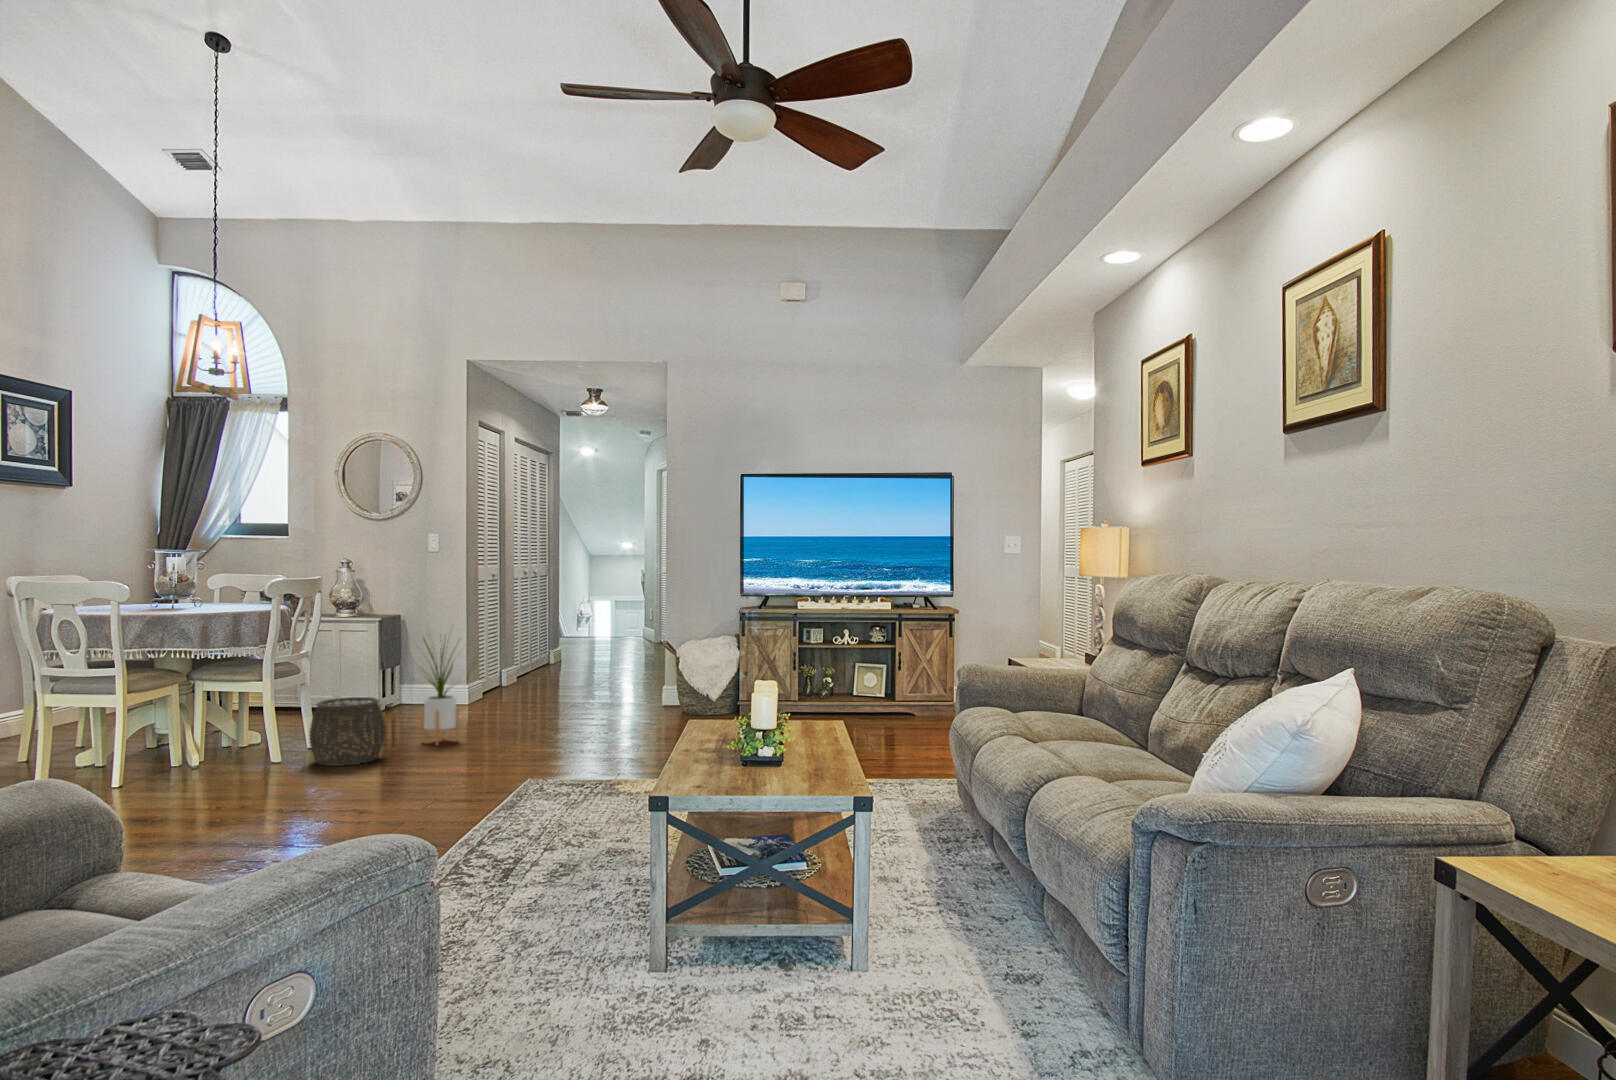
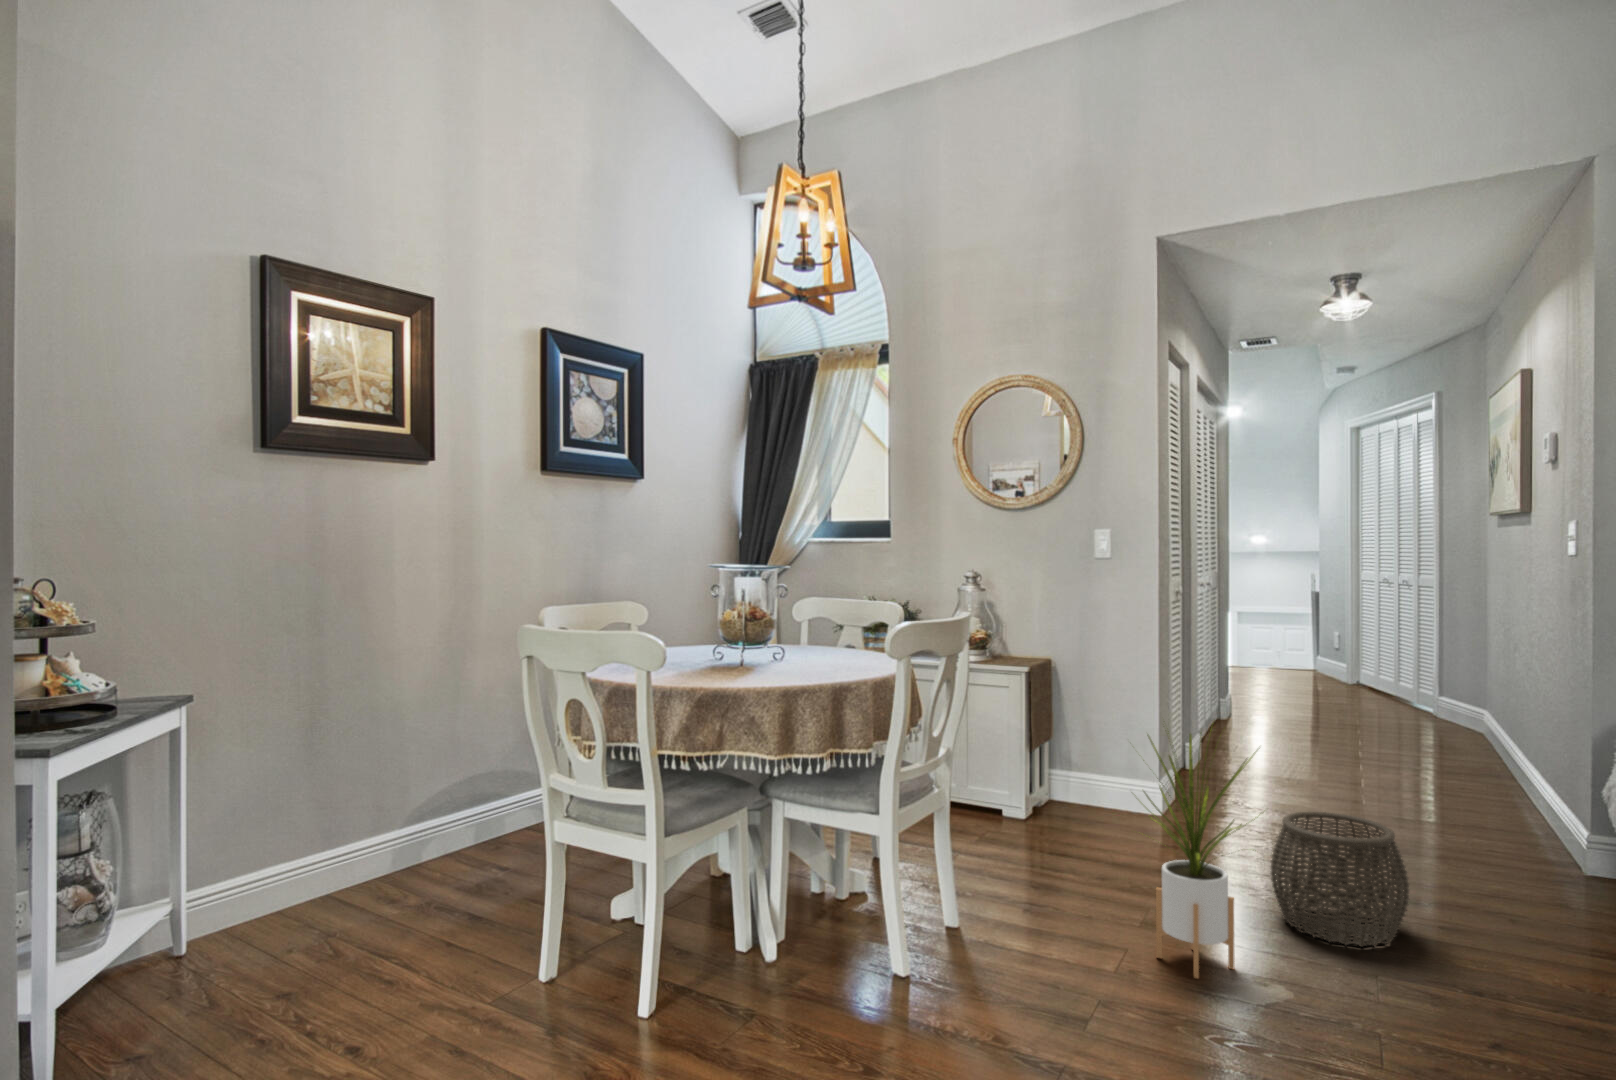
woven basket: present [309,697,386,766] -> present [1270,812,1409,947]

